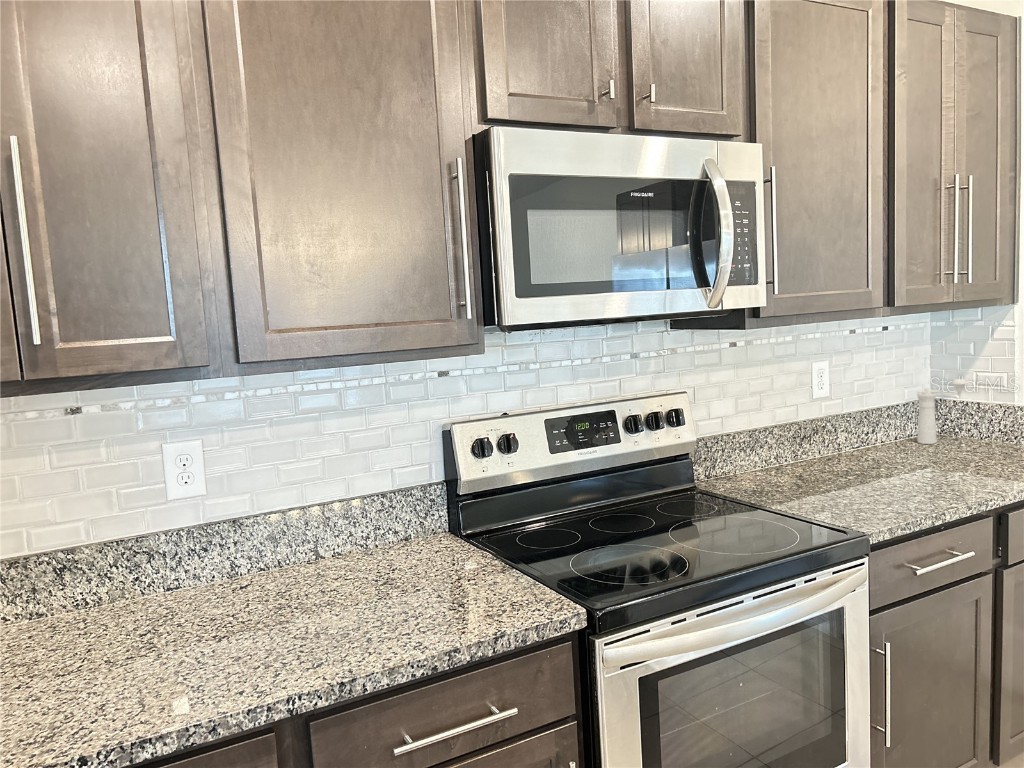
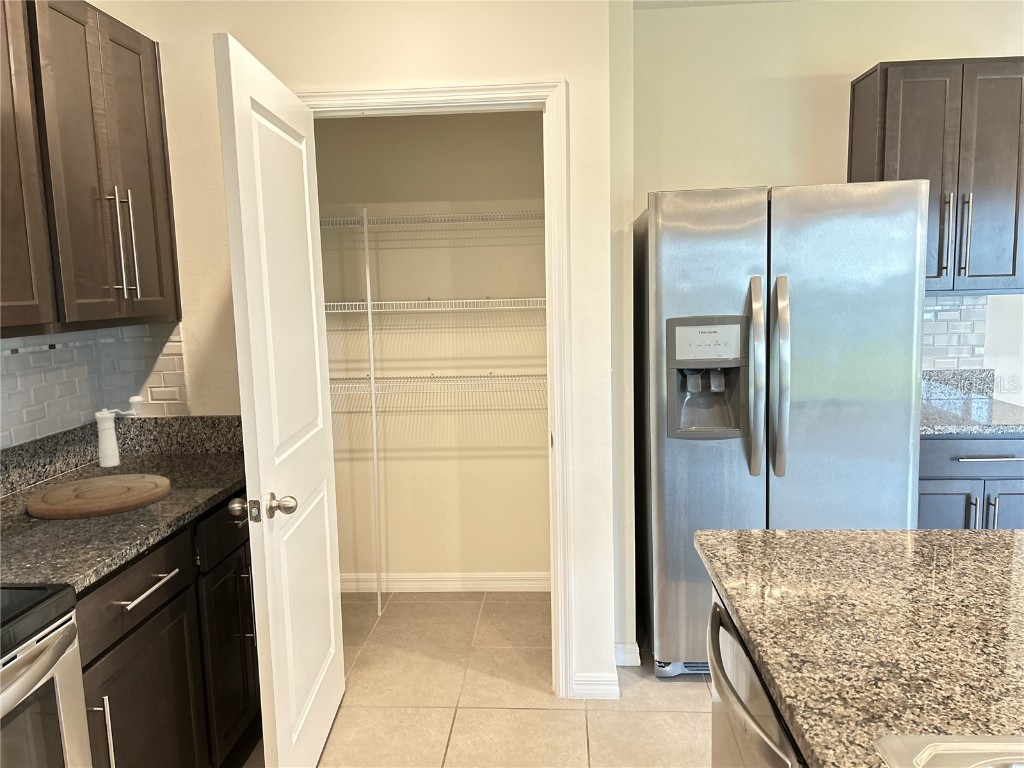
cutting board: none [848,451,980,486] -> present [27,474,170,519]

